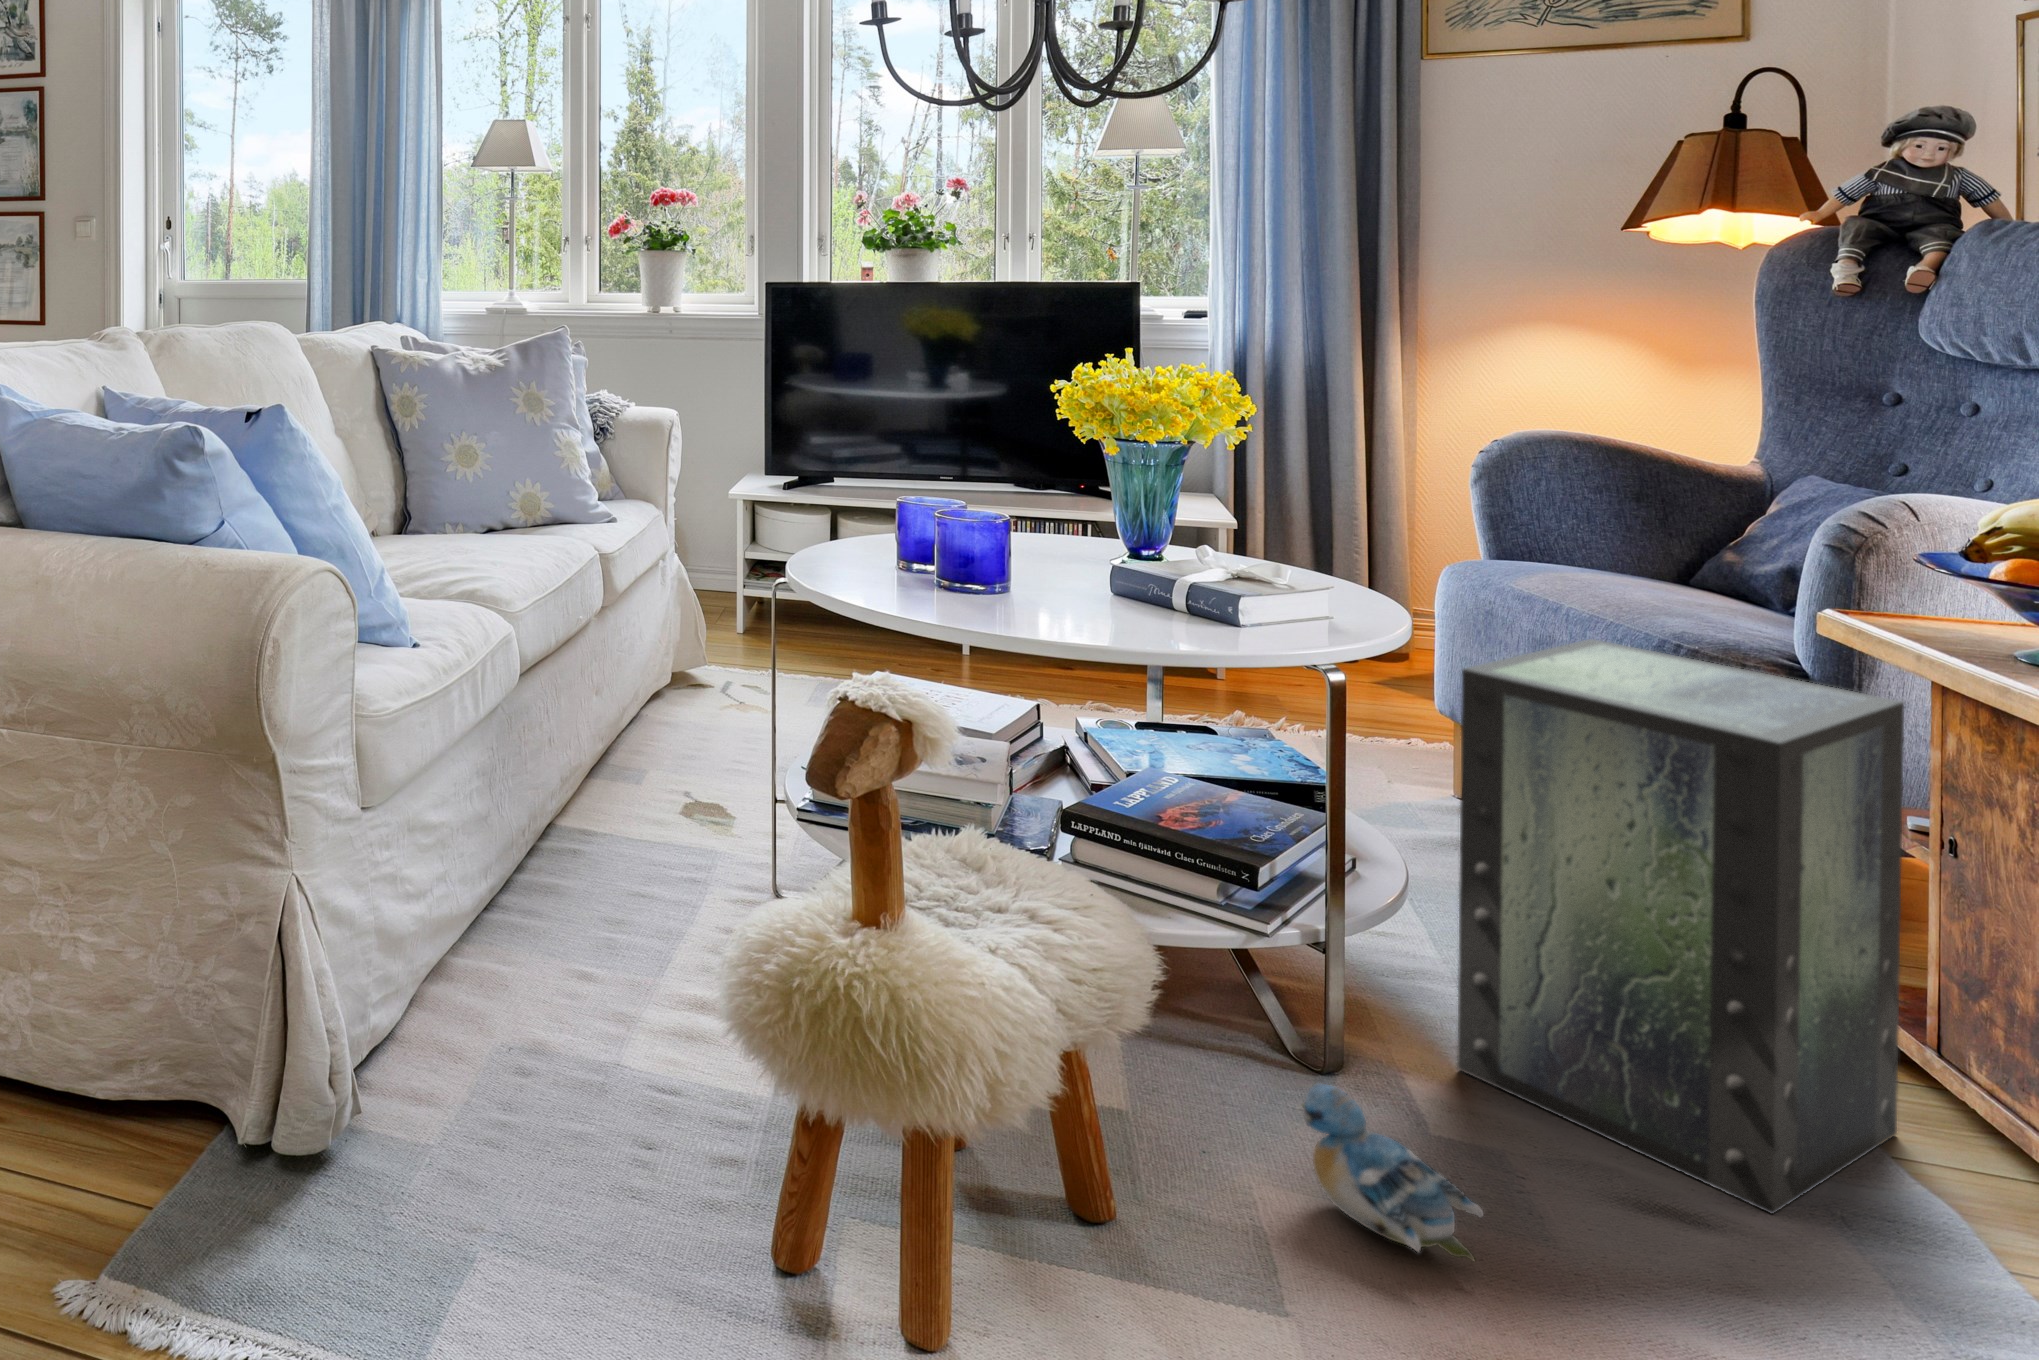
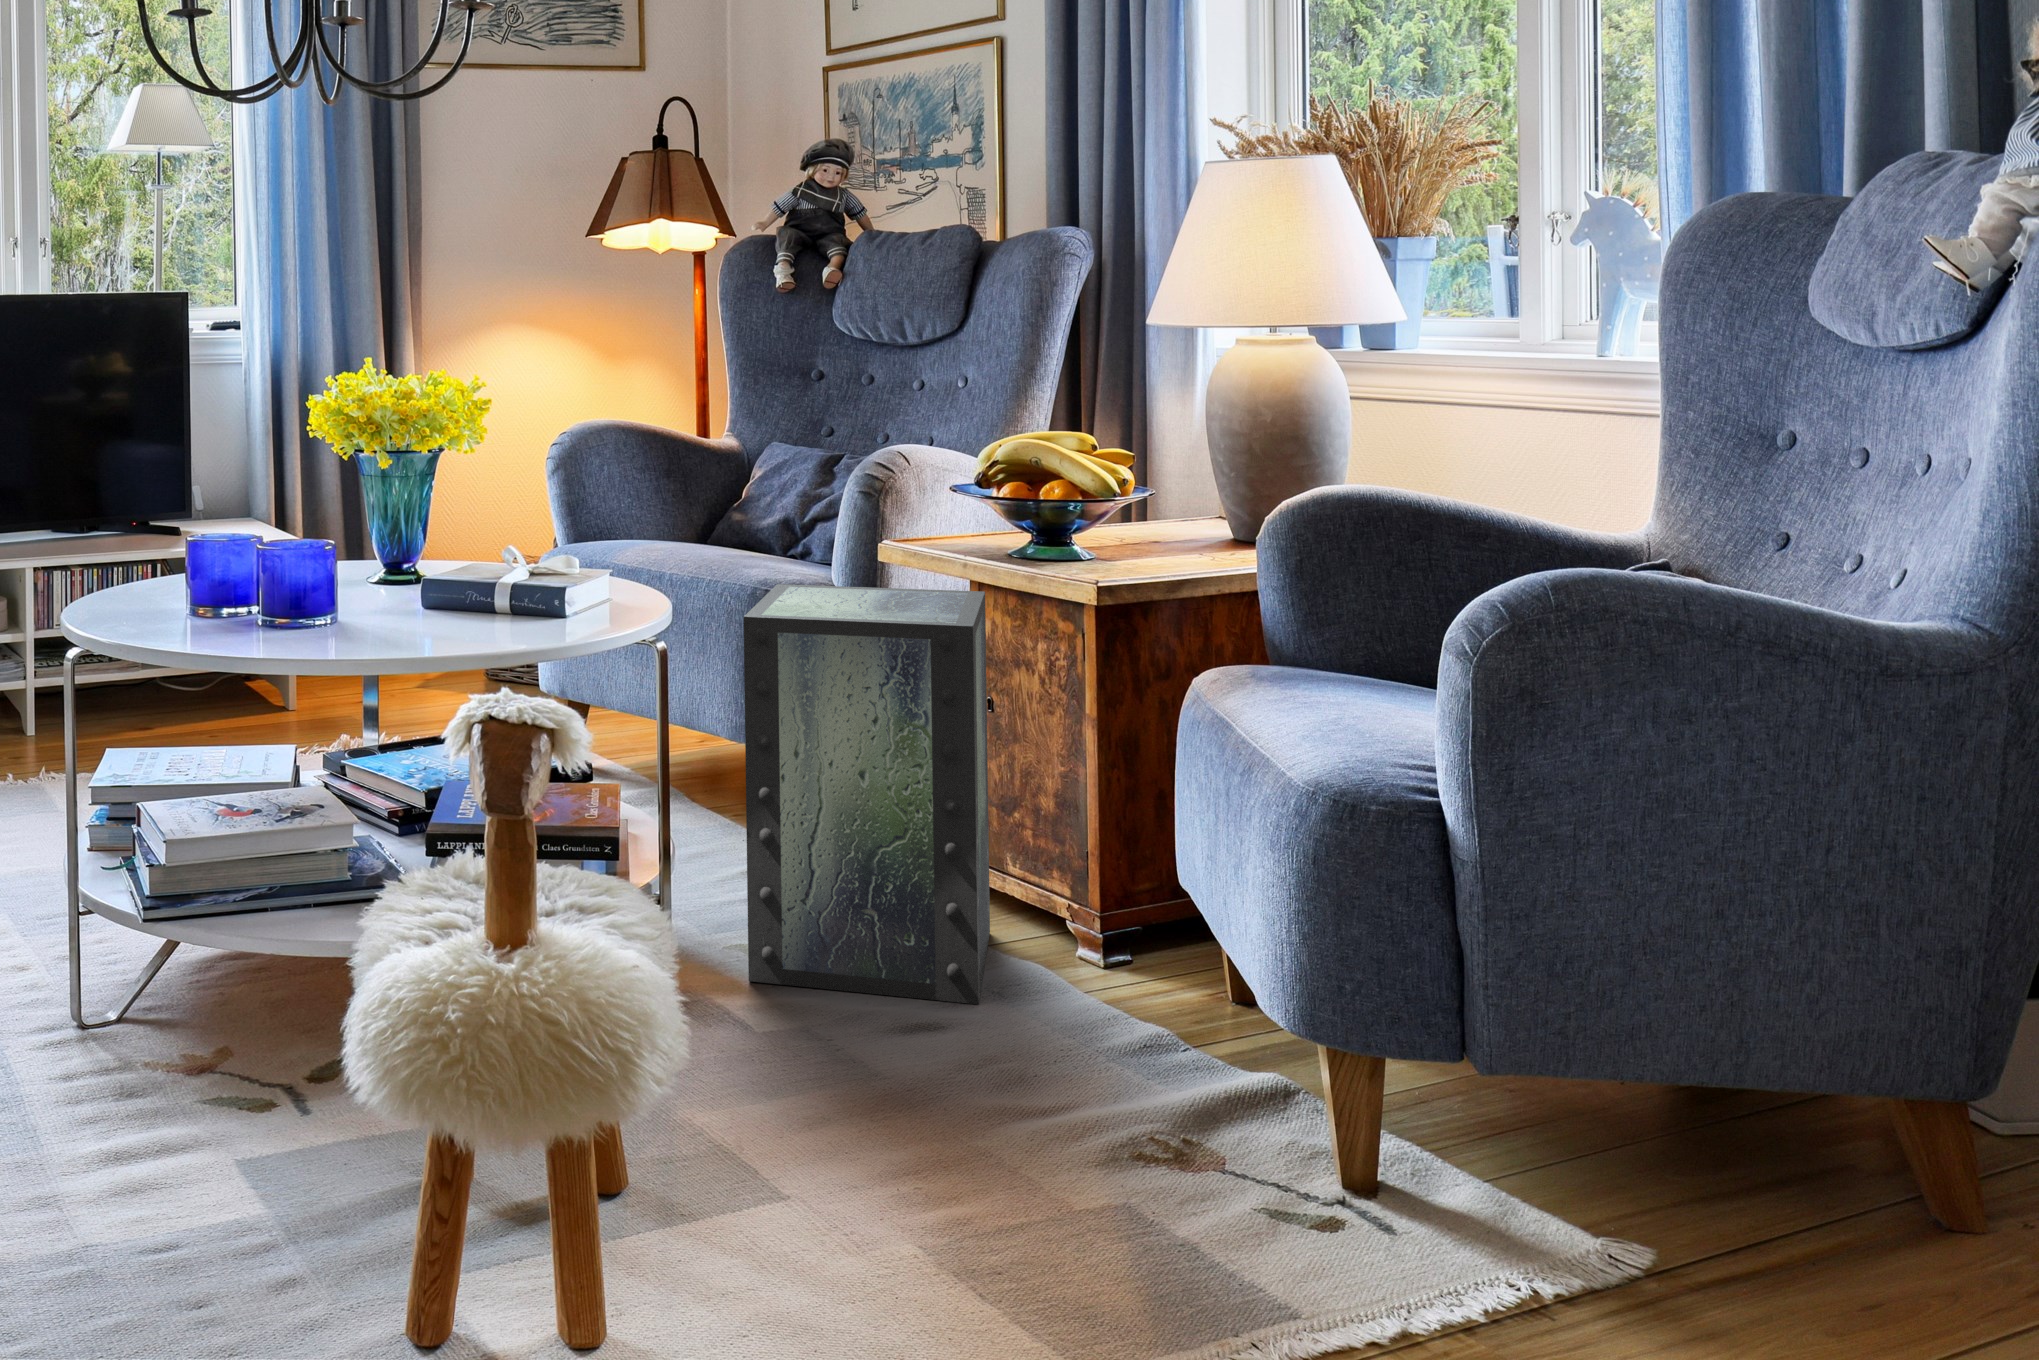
plush toy: present [1303,1084,1484,1260] -> none [732,996,882,1108]

